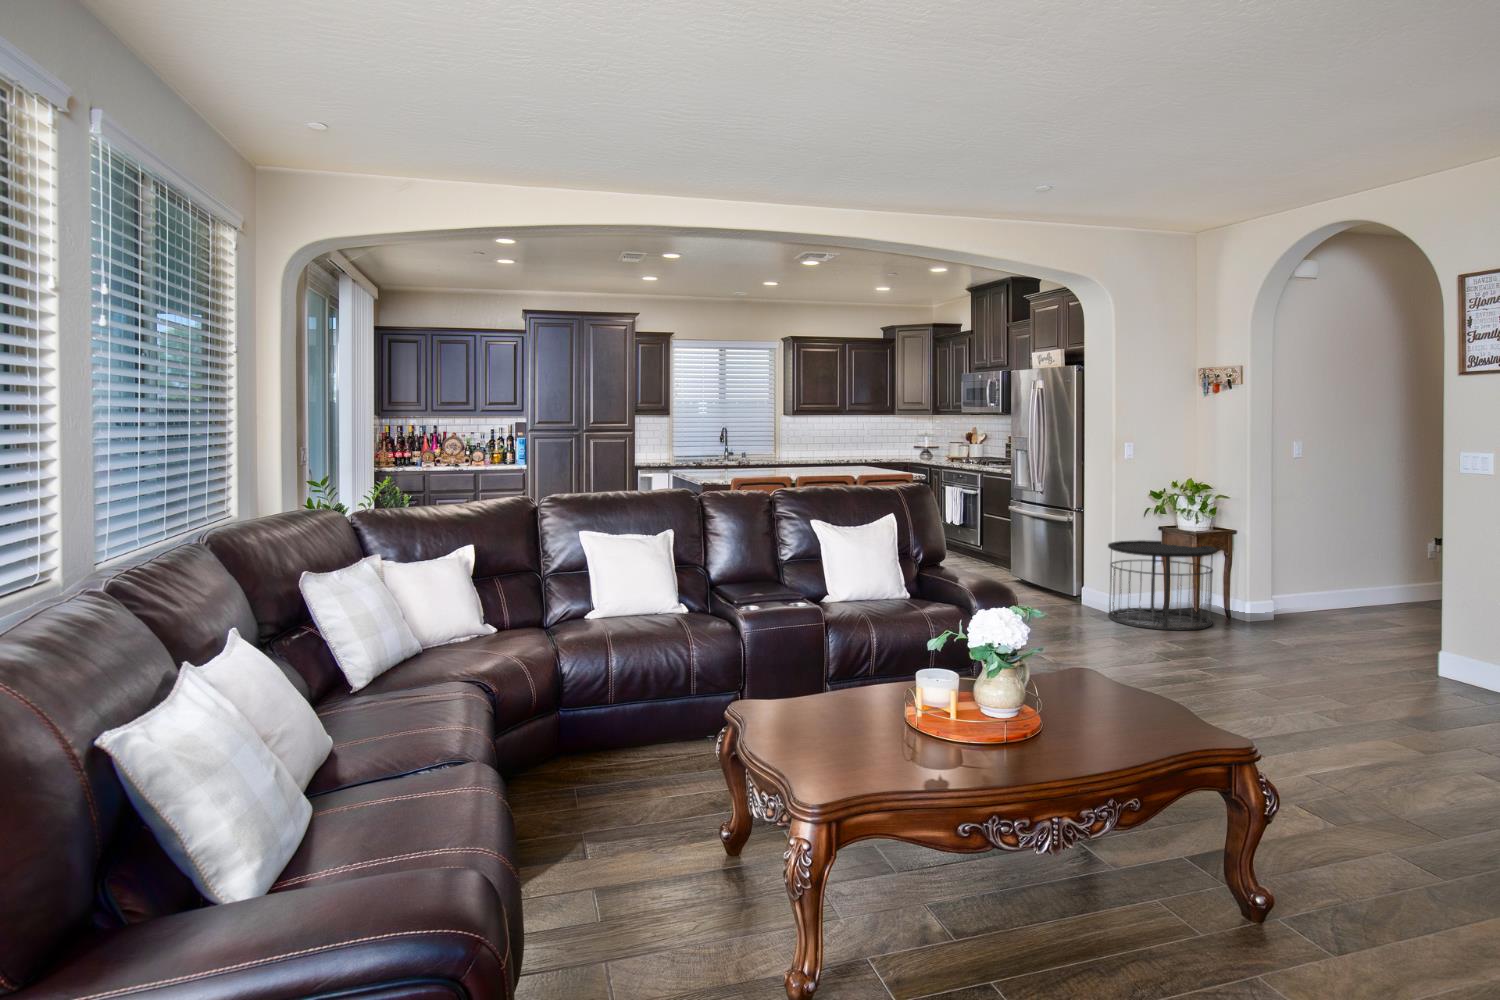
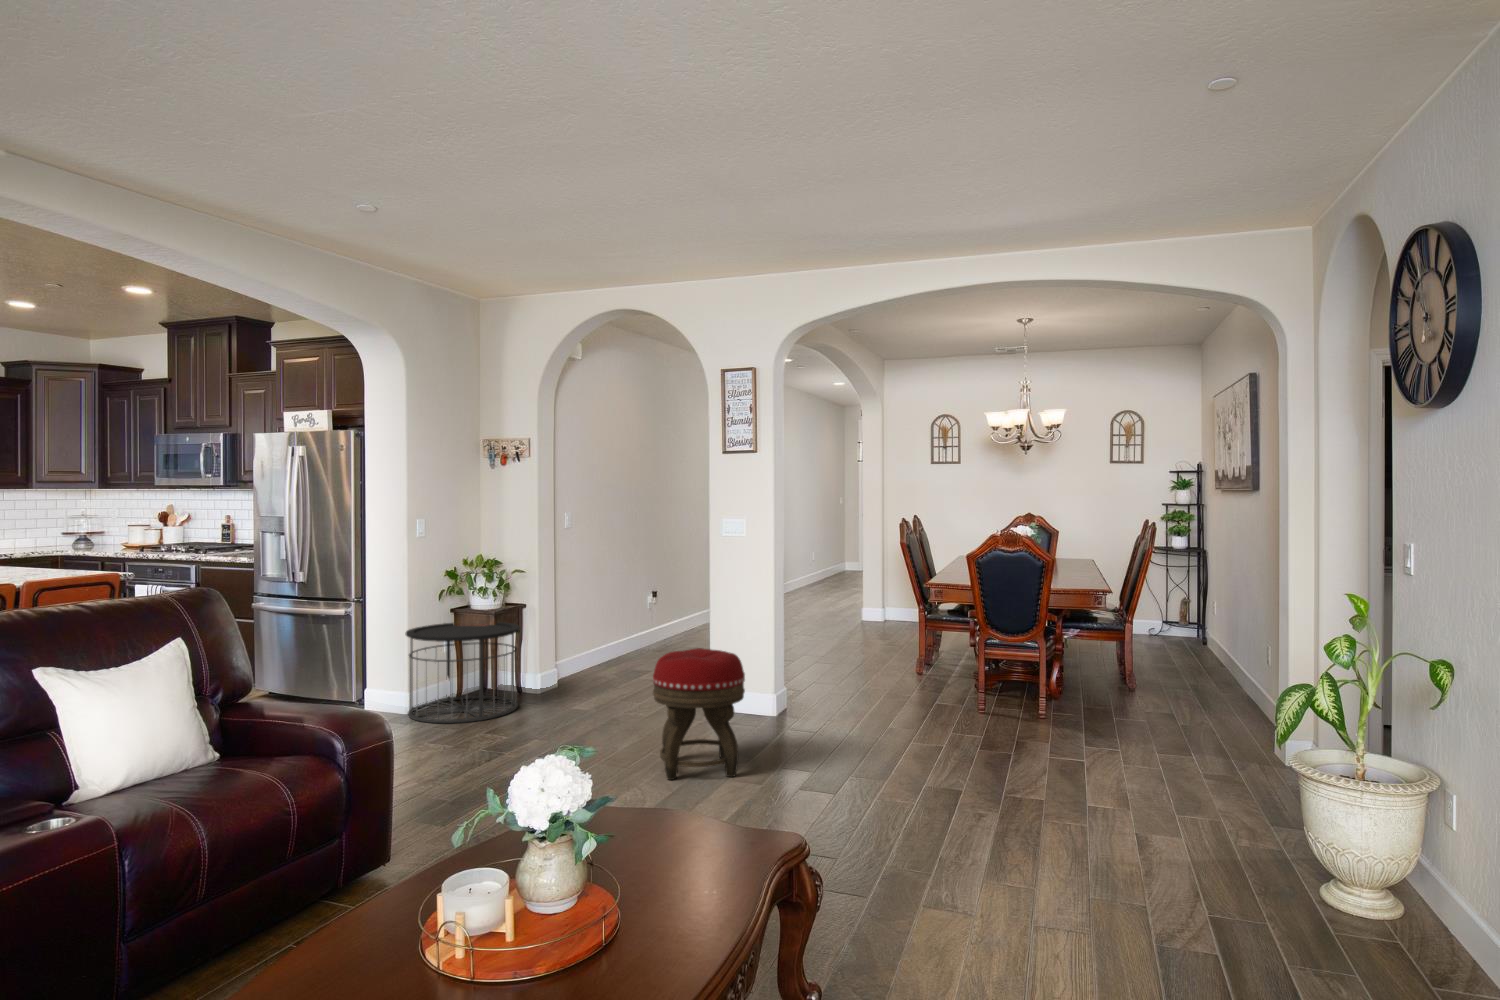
footstool: none [1289,586,1403,722] -> present [653,648,745,780]

